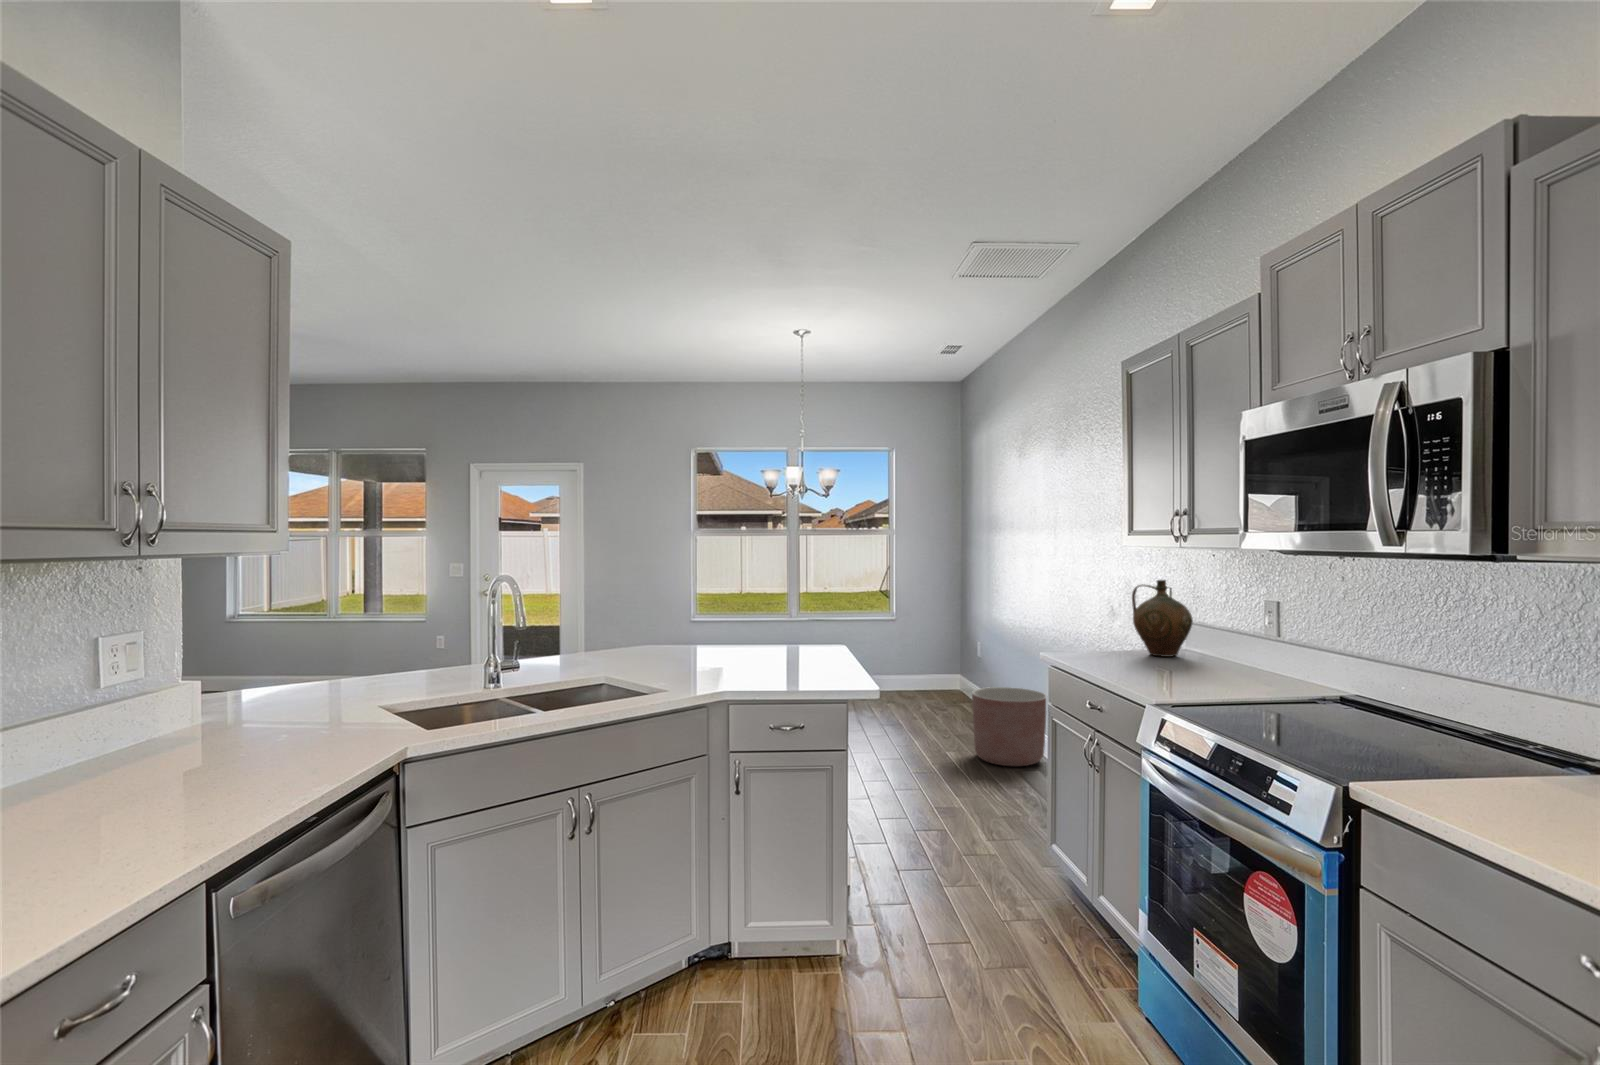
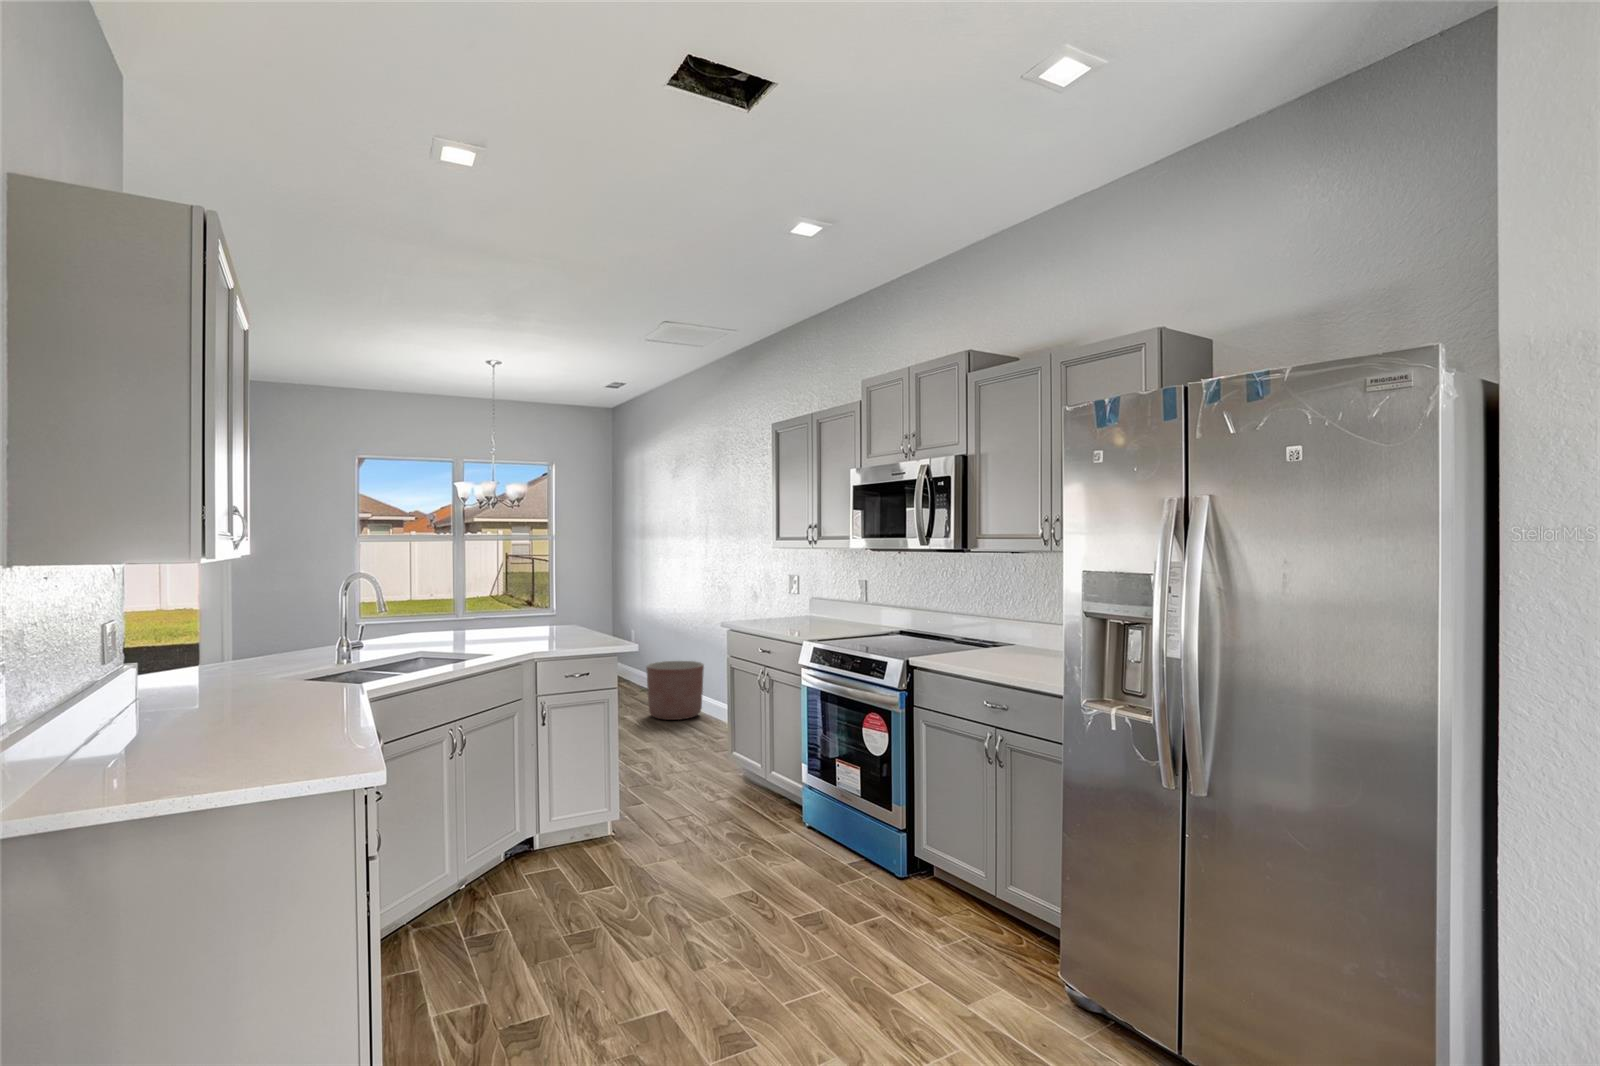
ceramic jug: present [1132,580,1193,657] -> none [779,570,815,620]

